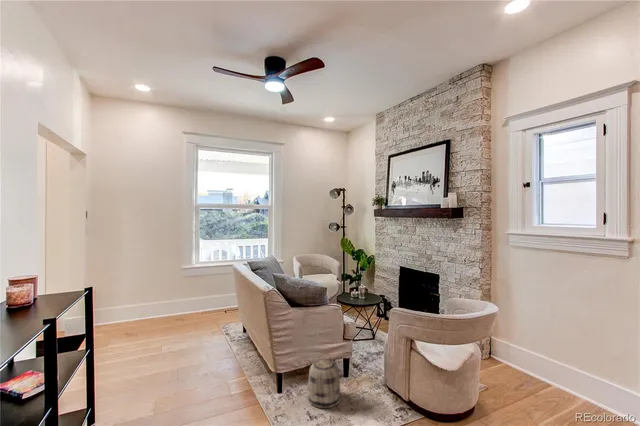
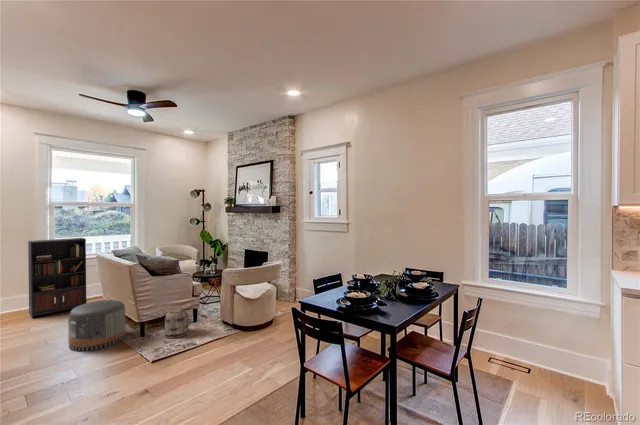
bookcase: none [173,244,231,331] -> present [28,238,92,317]
pouf: none [195,331,260,407] -> present [68,300,126,351]

